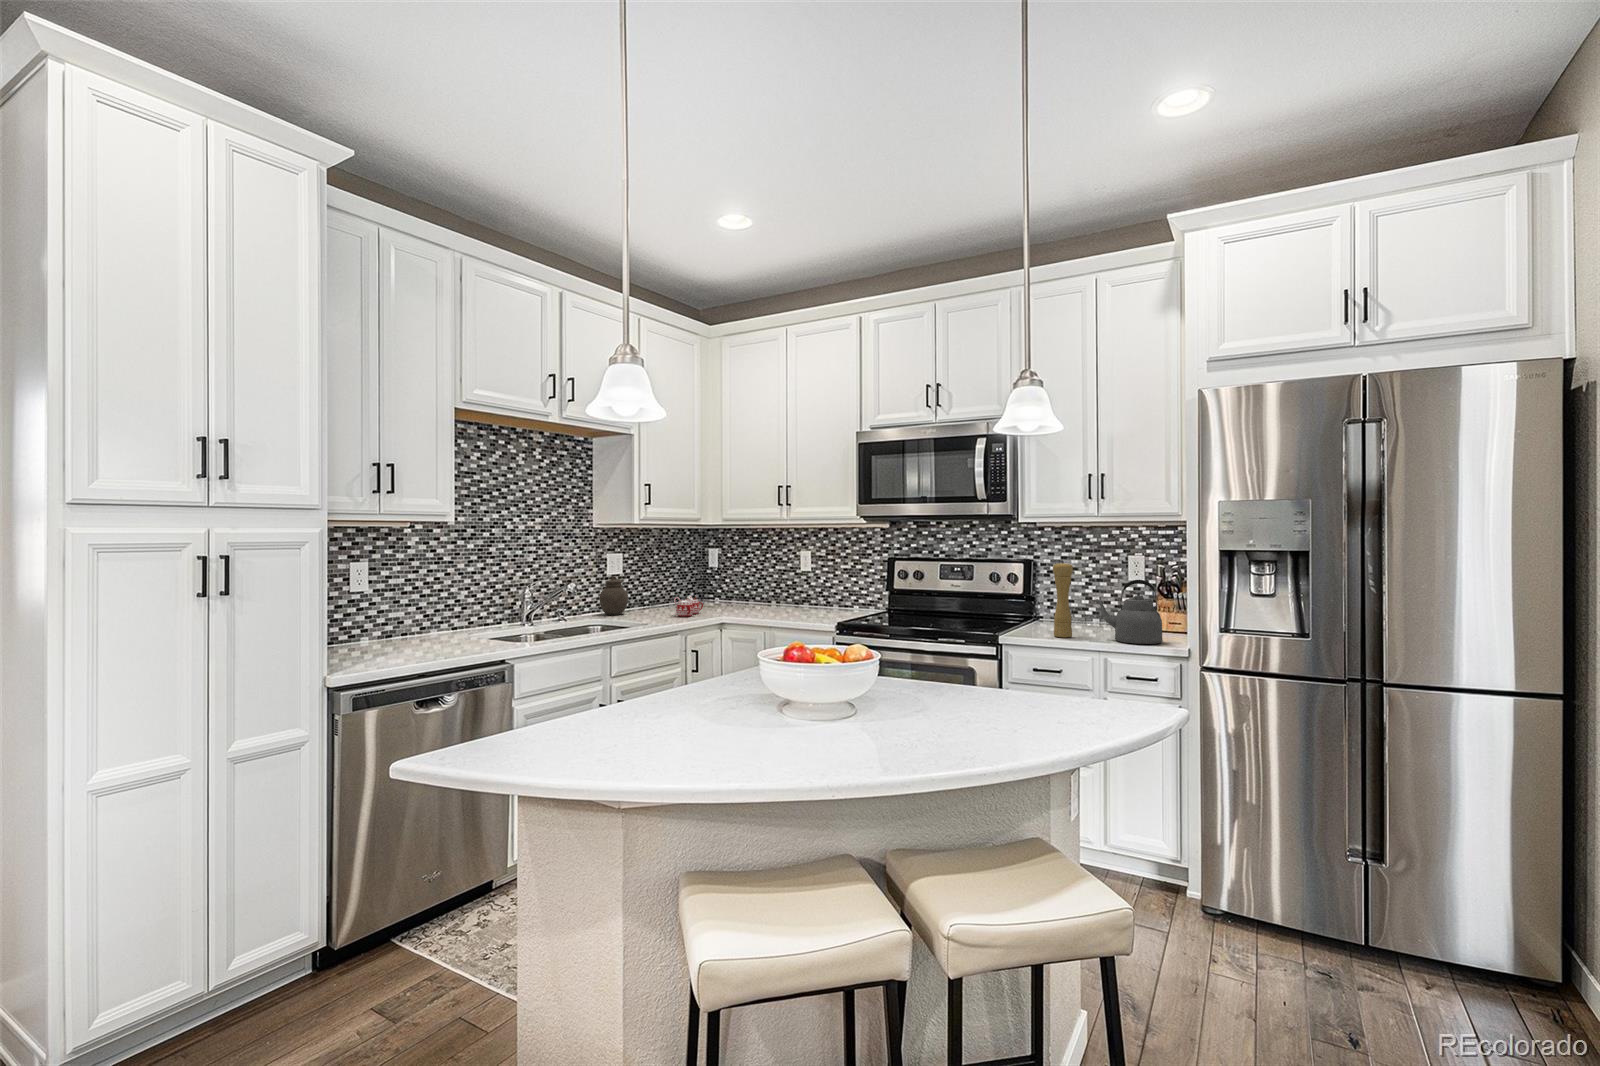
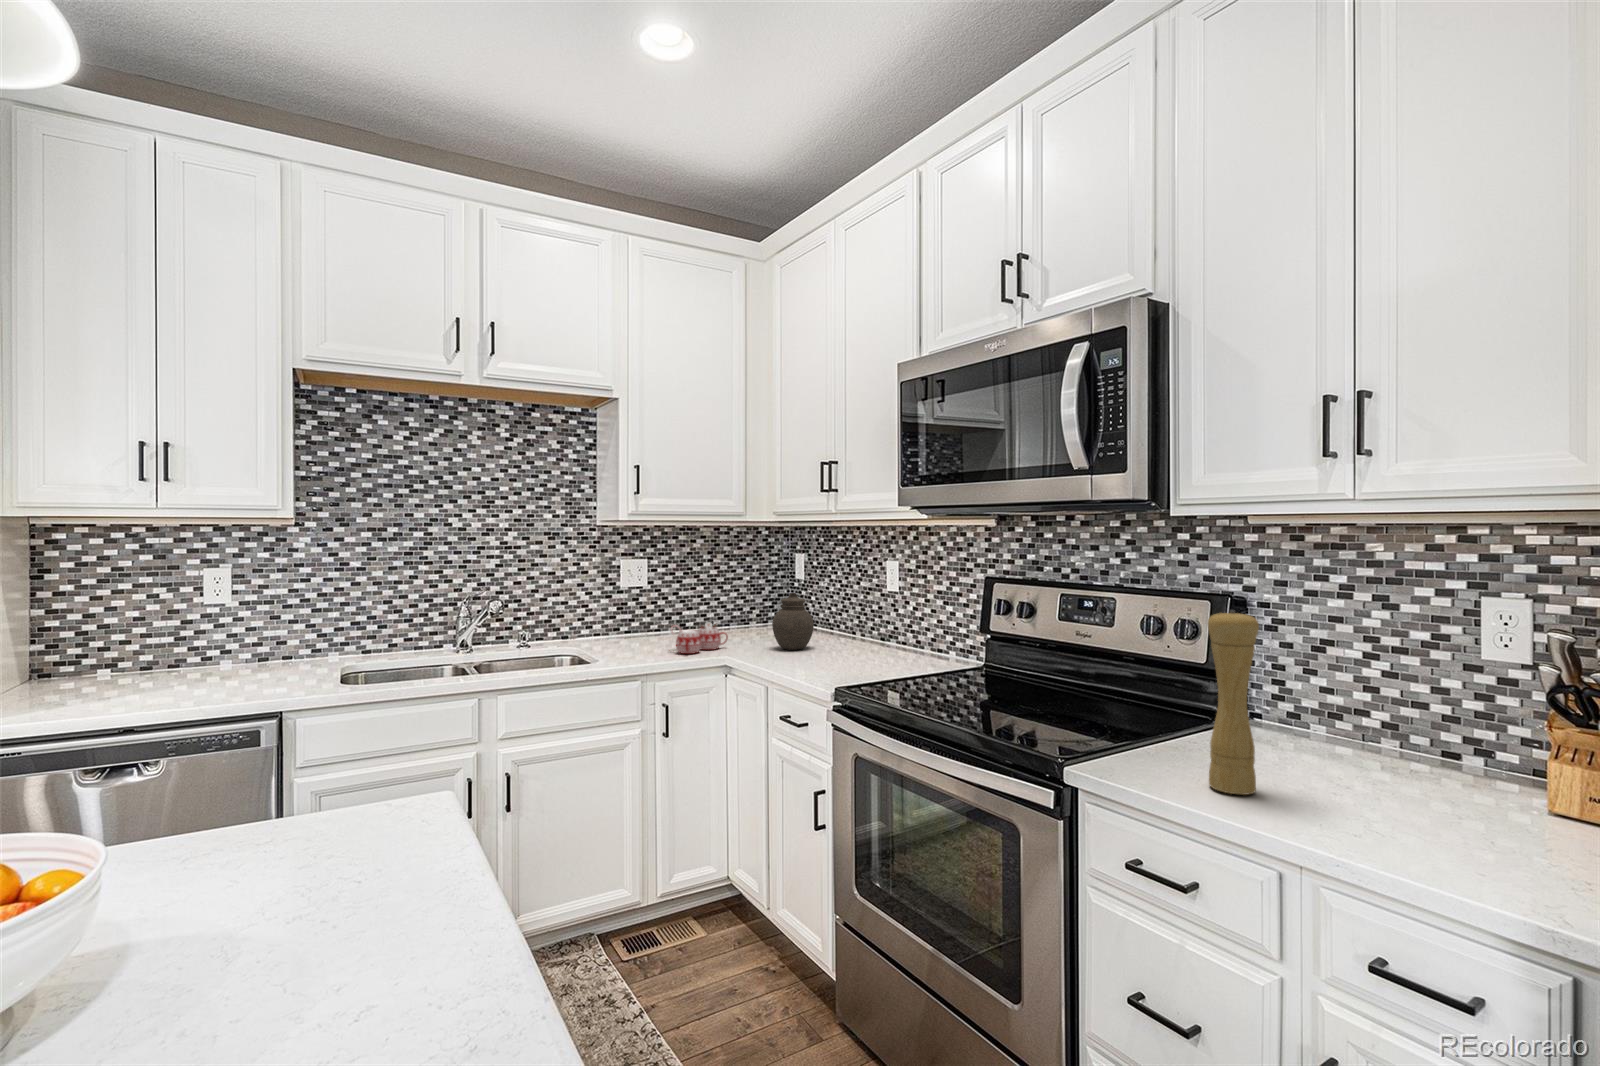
jar: present [600,576,628,615] -> present [772,593,814,650]
kettle: present [1093,580,1163,644] -> none [1308,672,1523,866]

